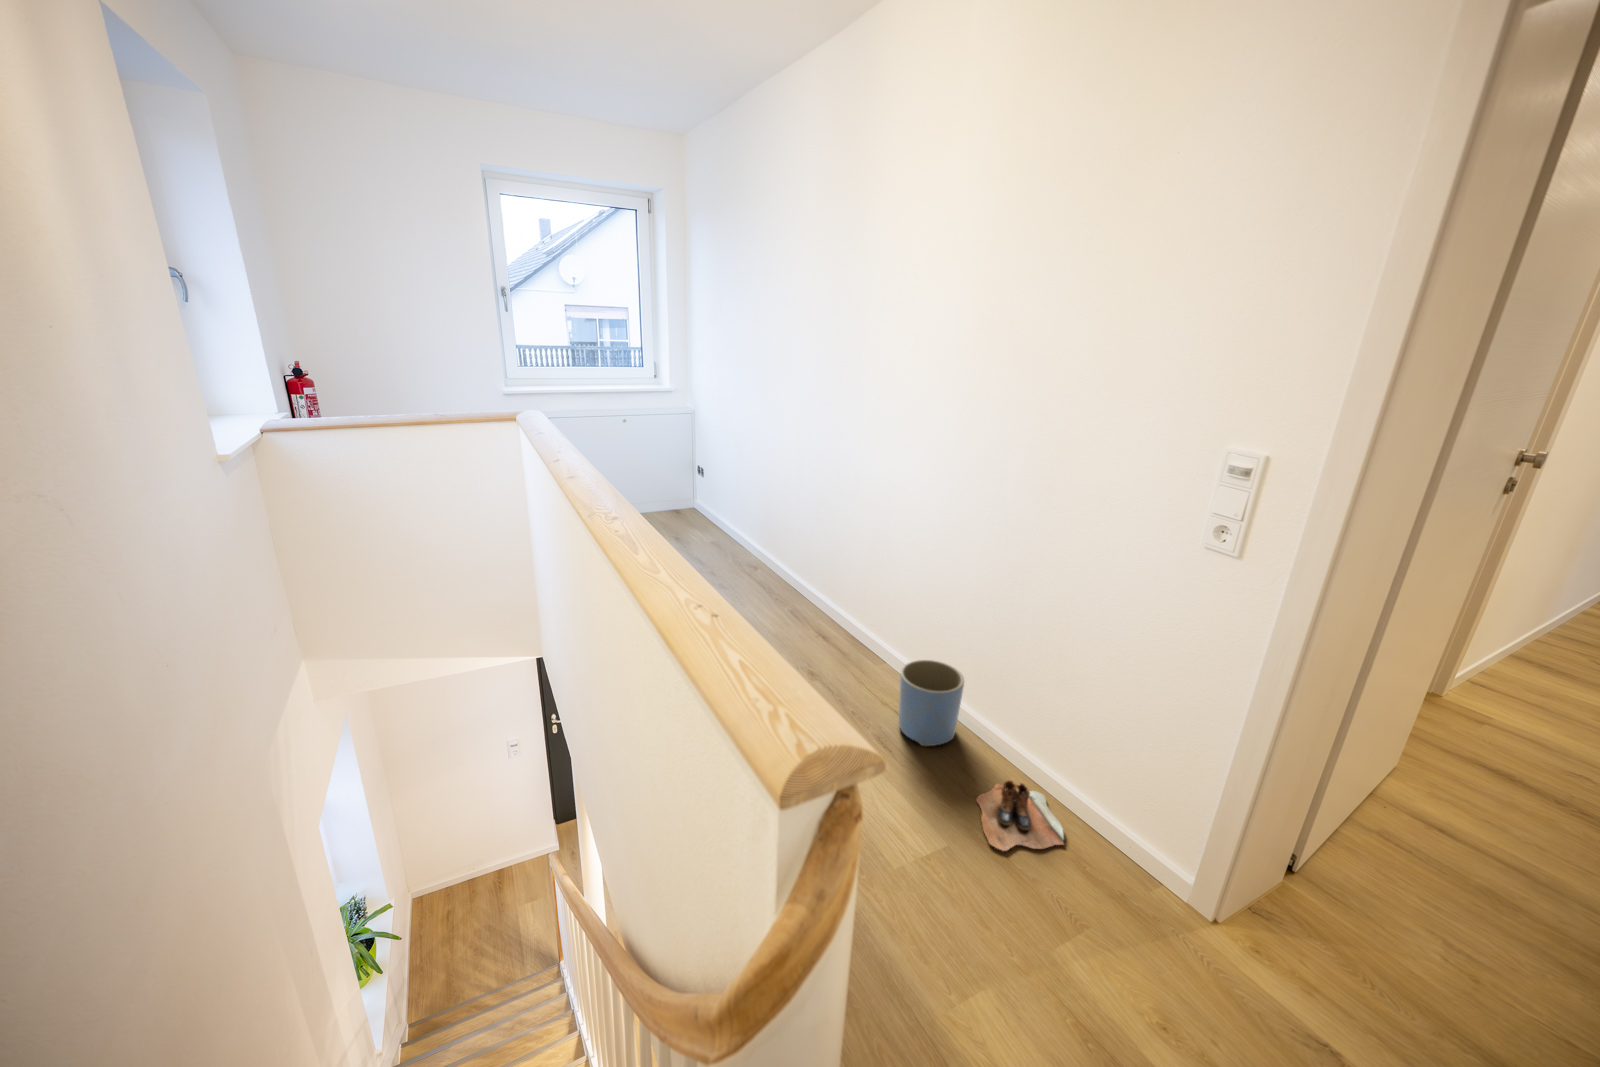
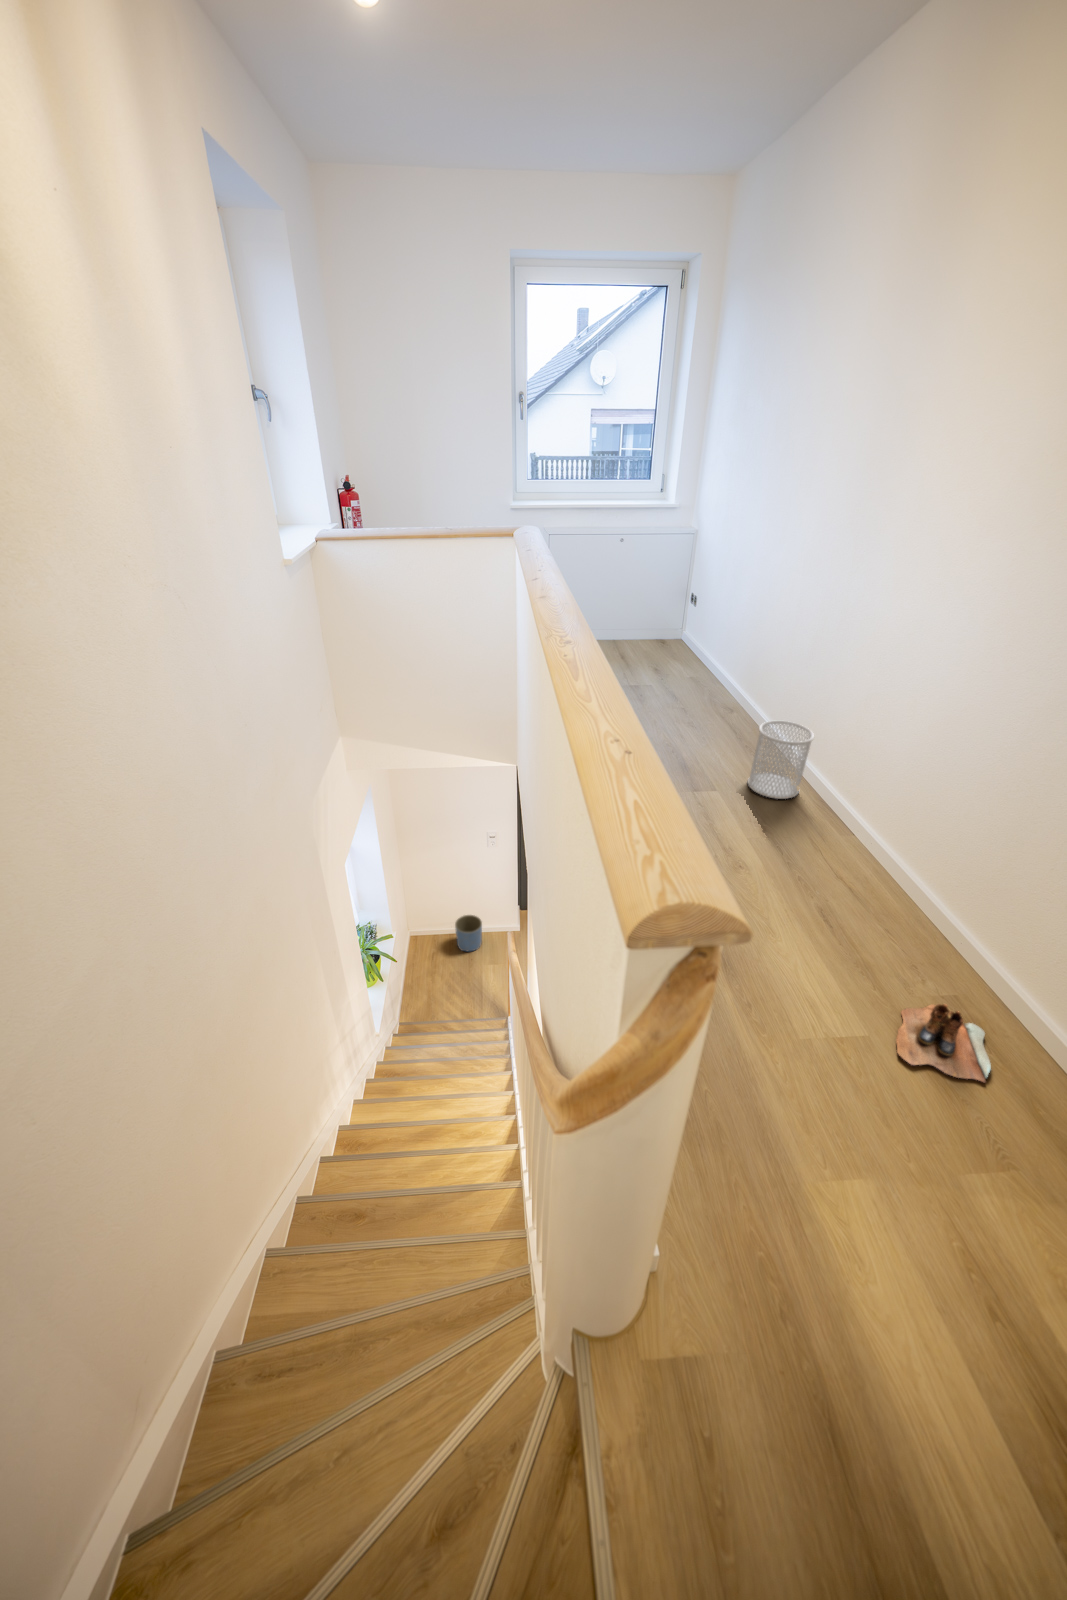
wastebasket: none [778,556,827,629] -> present [748,721,814,799]
planter: present [899,660,964,746] -> present [455,915,482,951]

